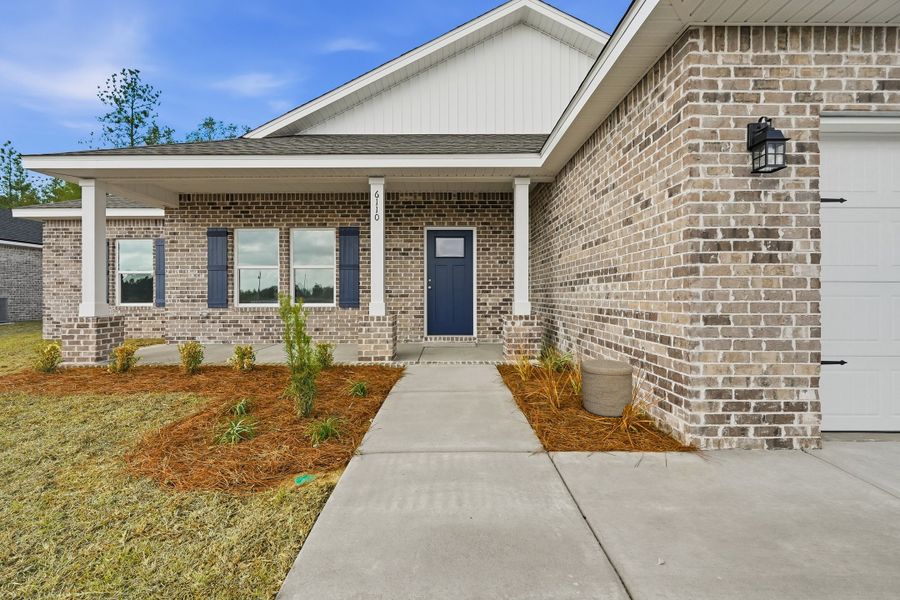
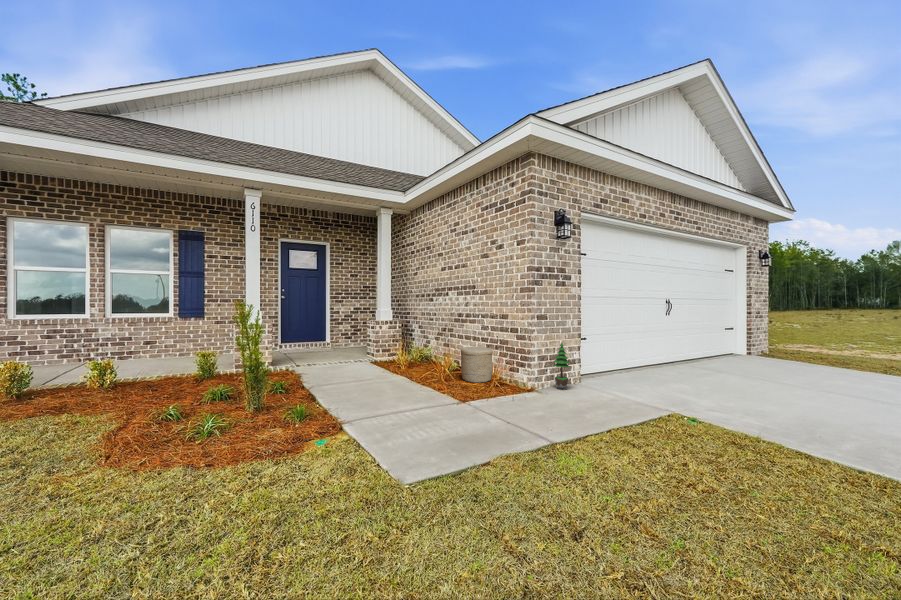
potted tree: none [738,369,779,456] -> present [554,343,570,389]

